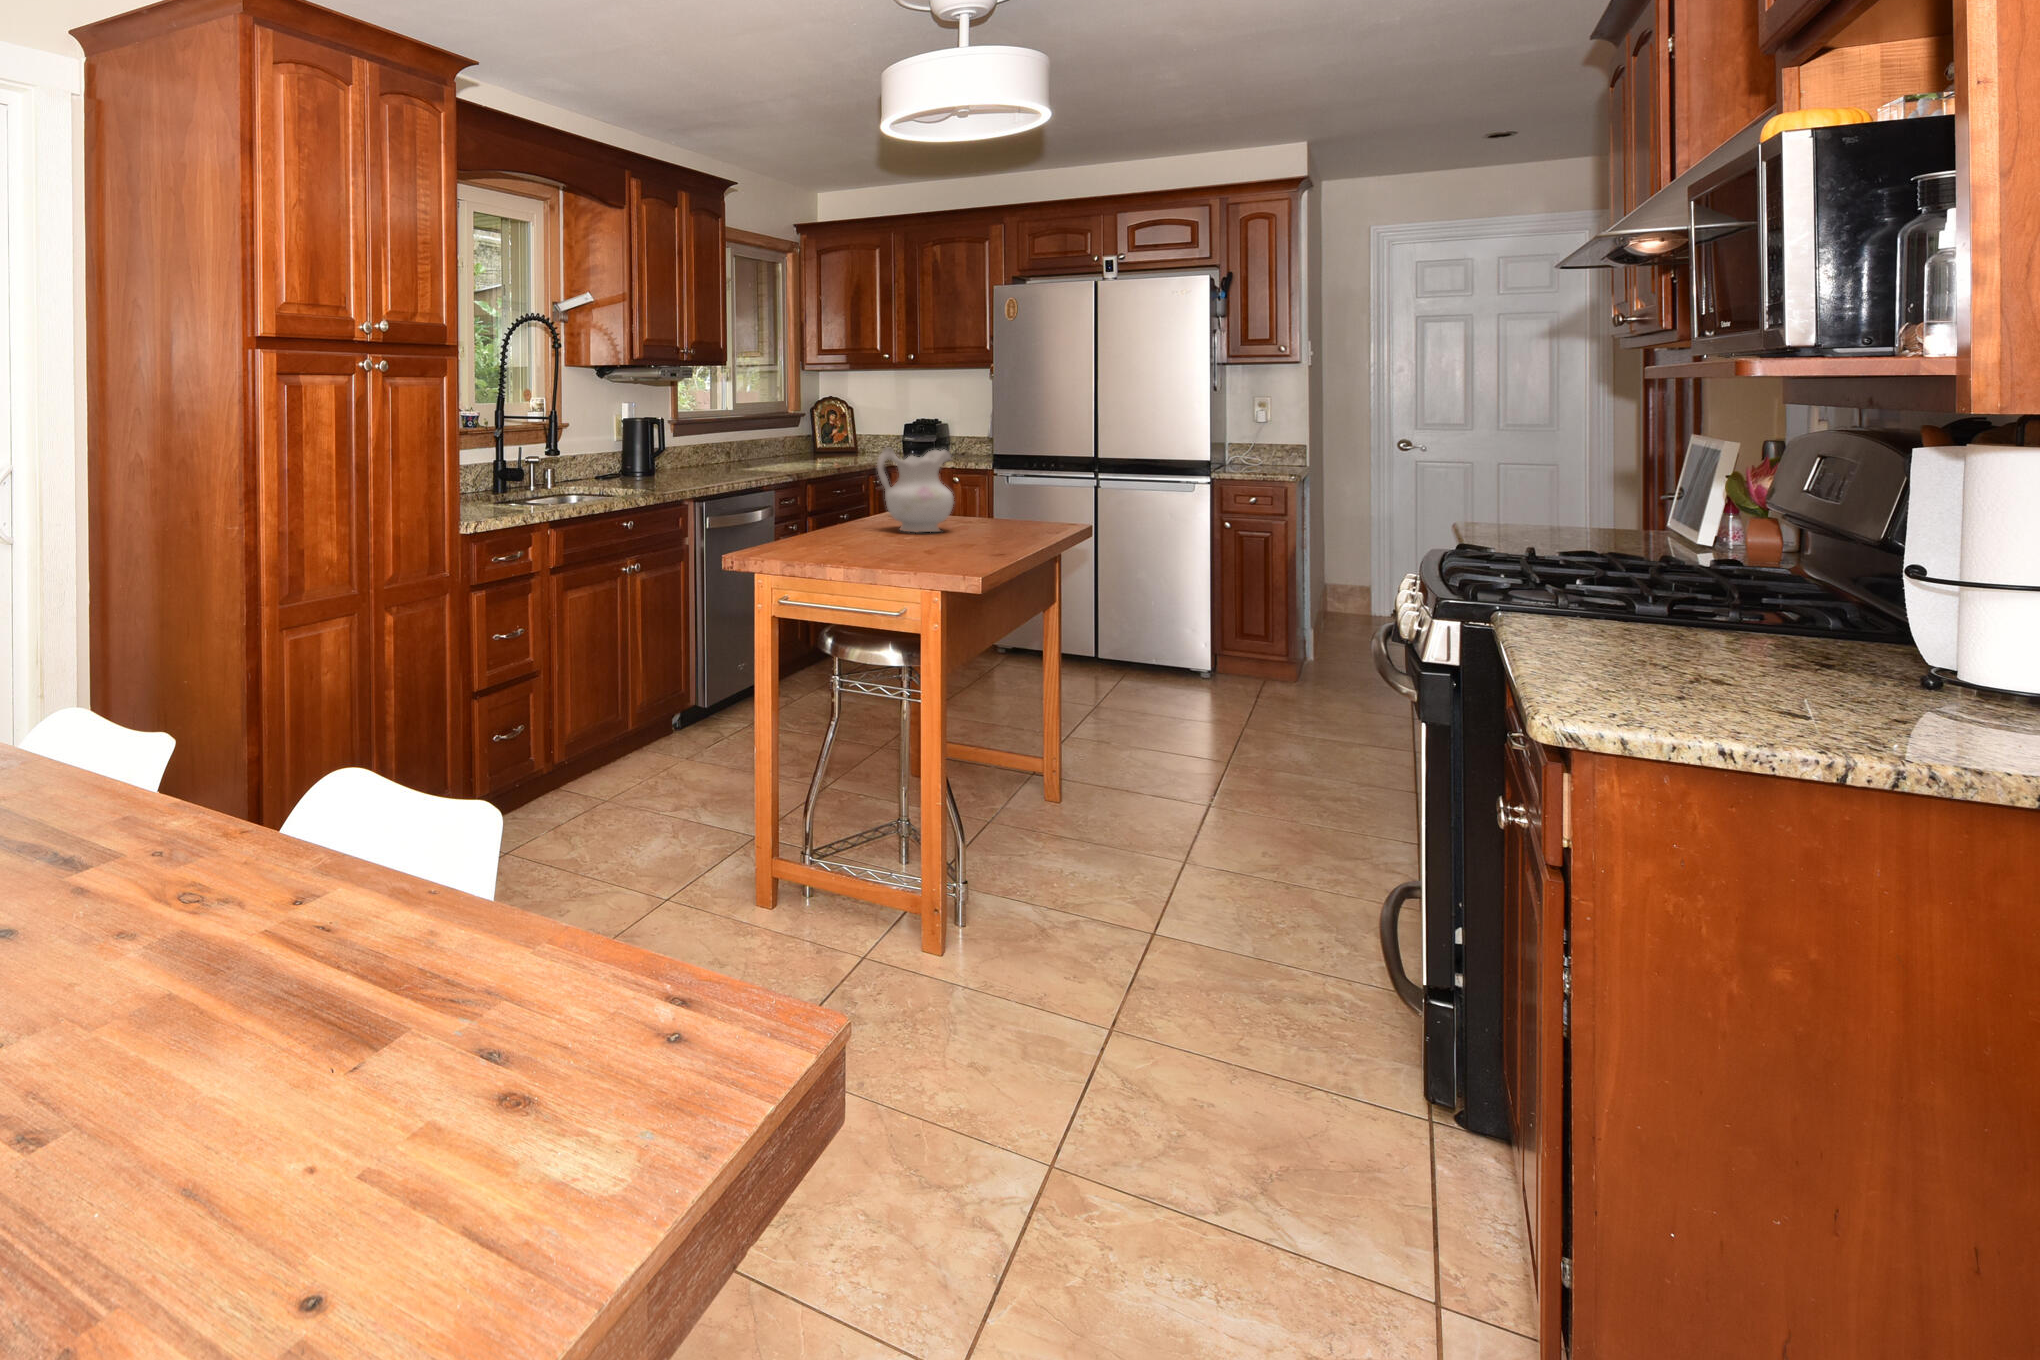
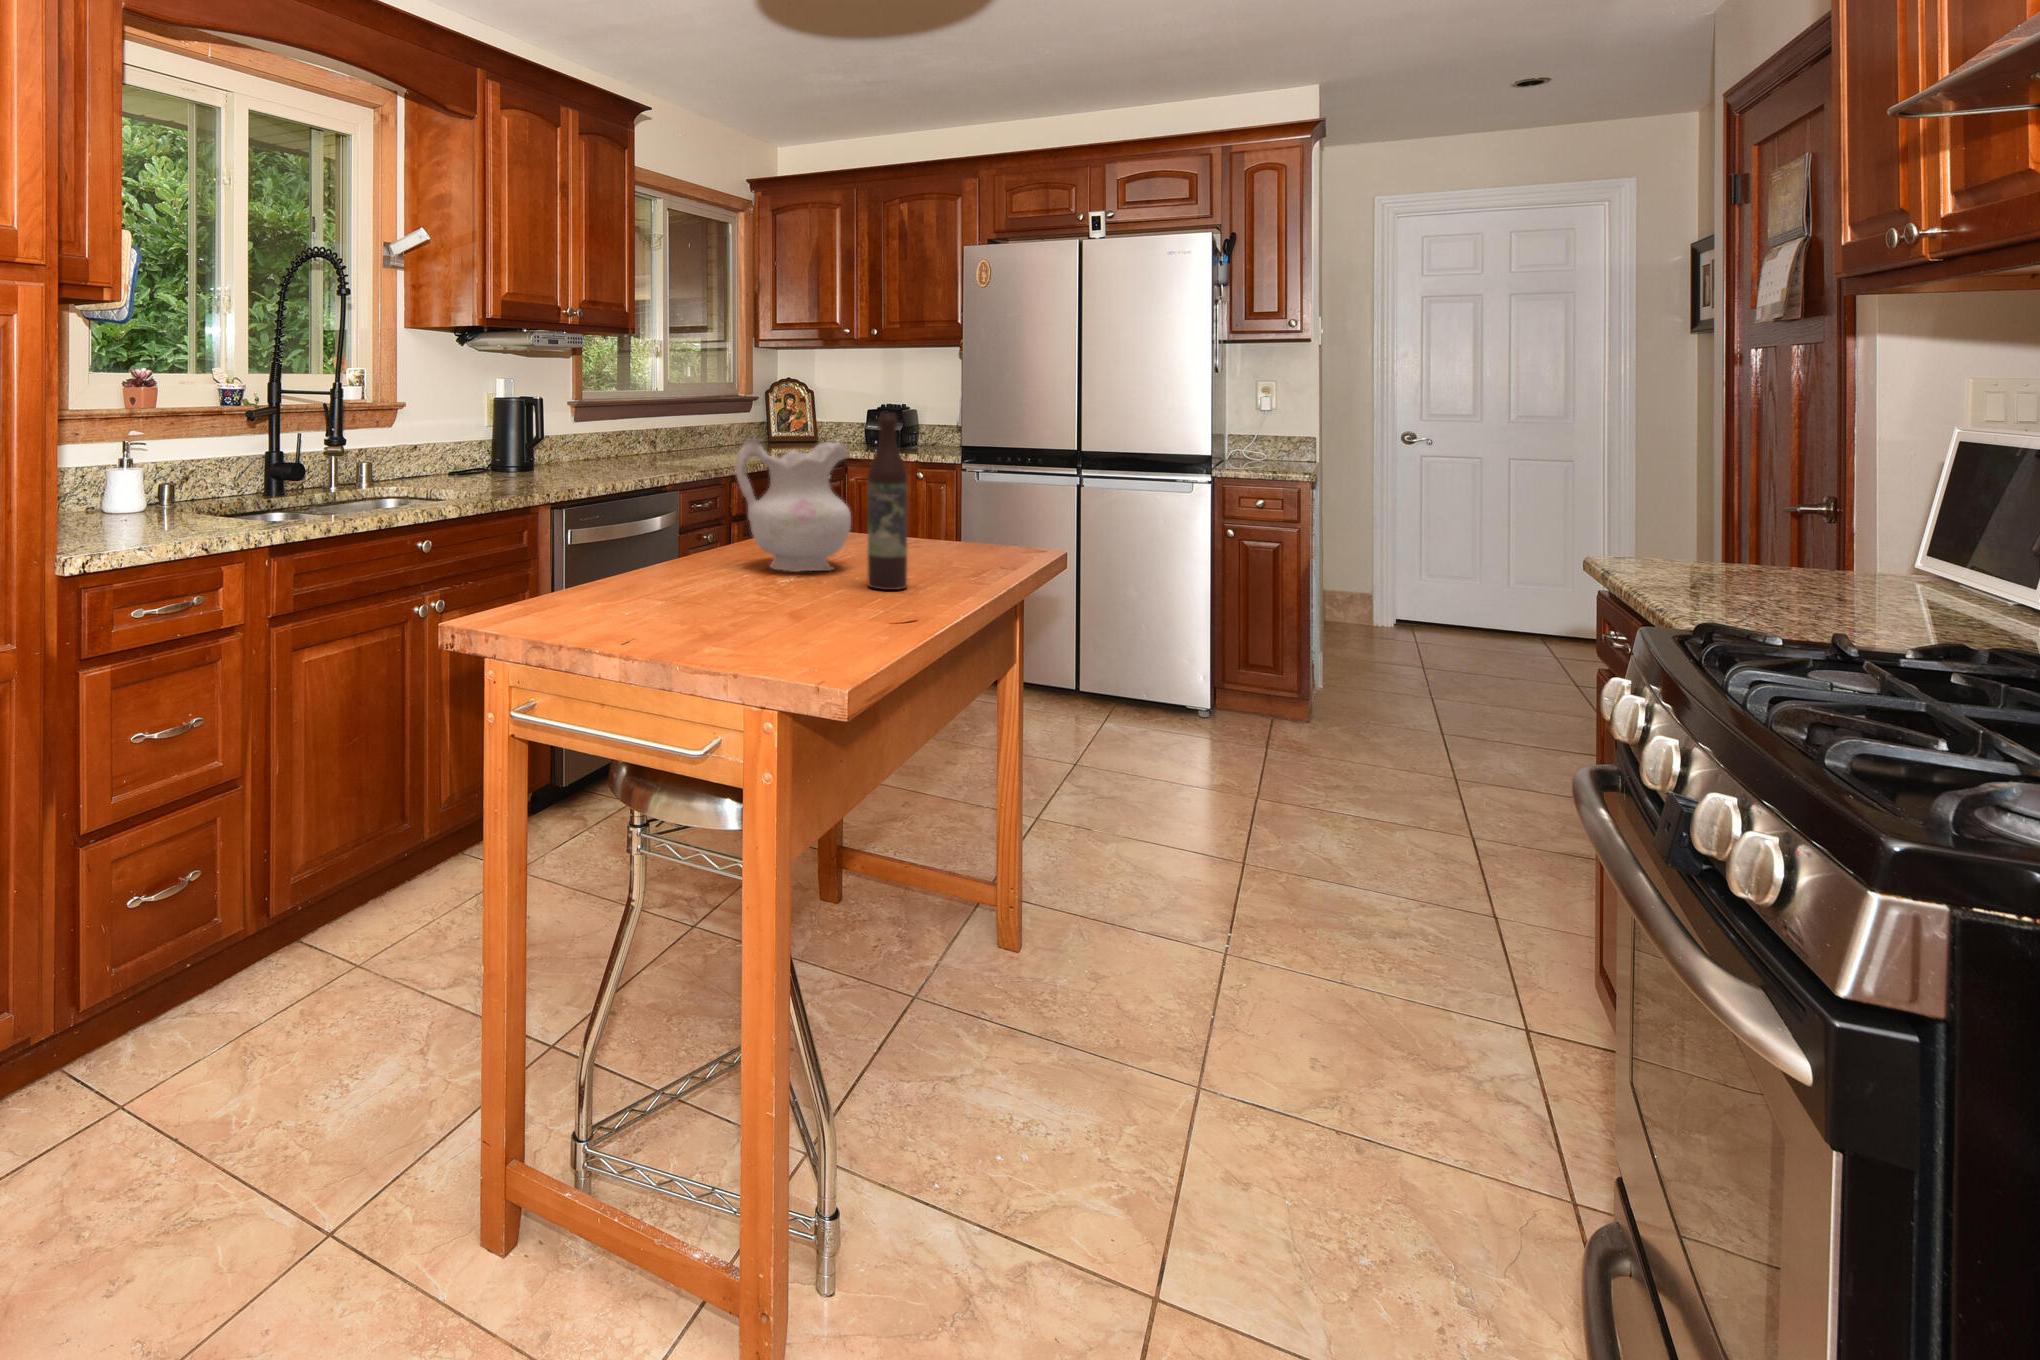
wine bottle: none [970,431,996,540] -> present [868,413,908,590]

